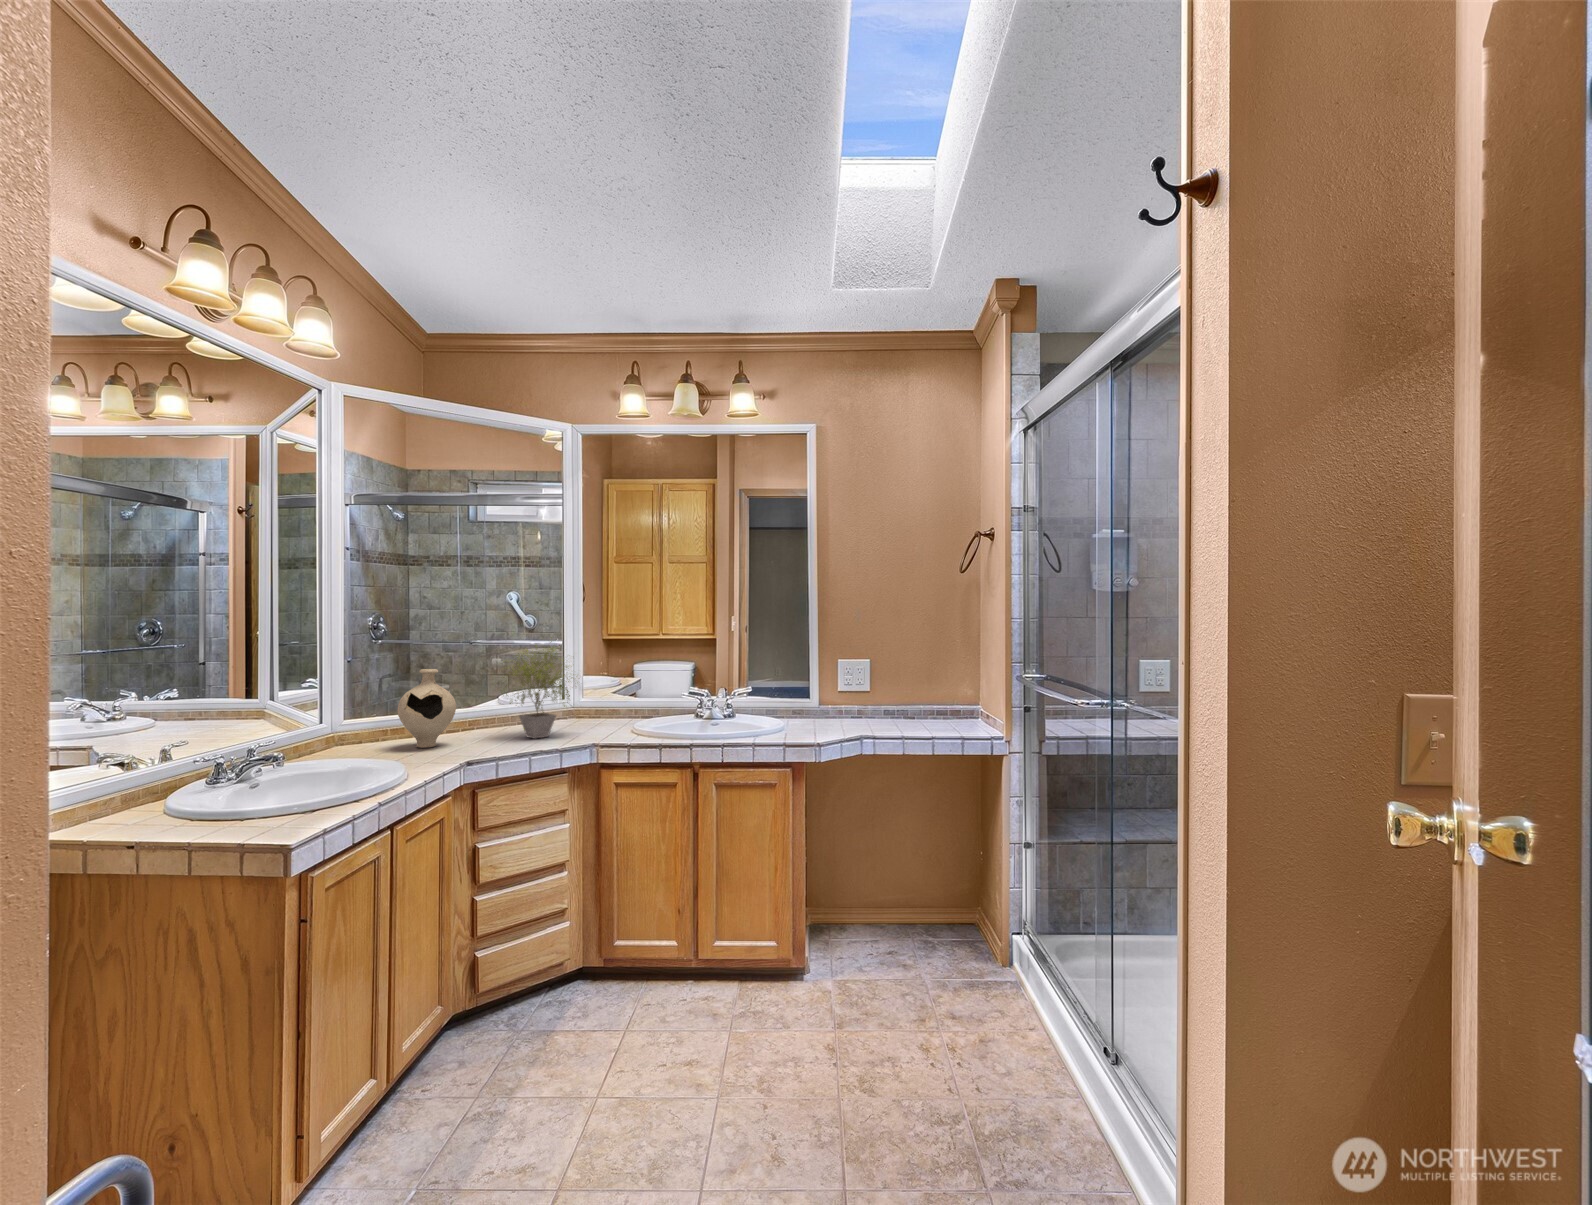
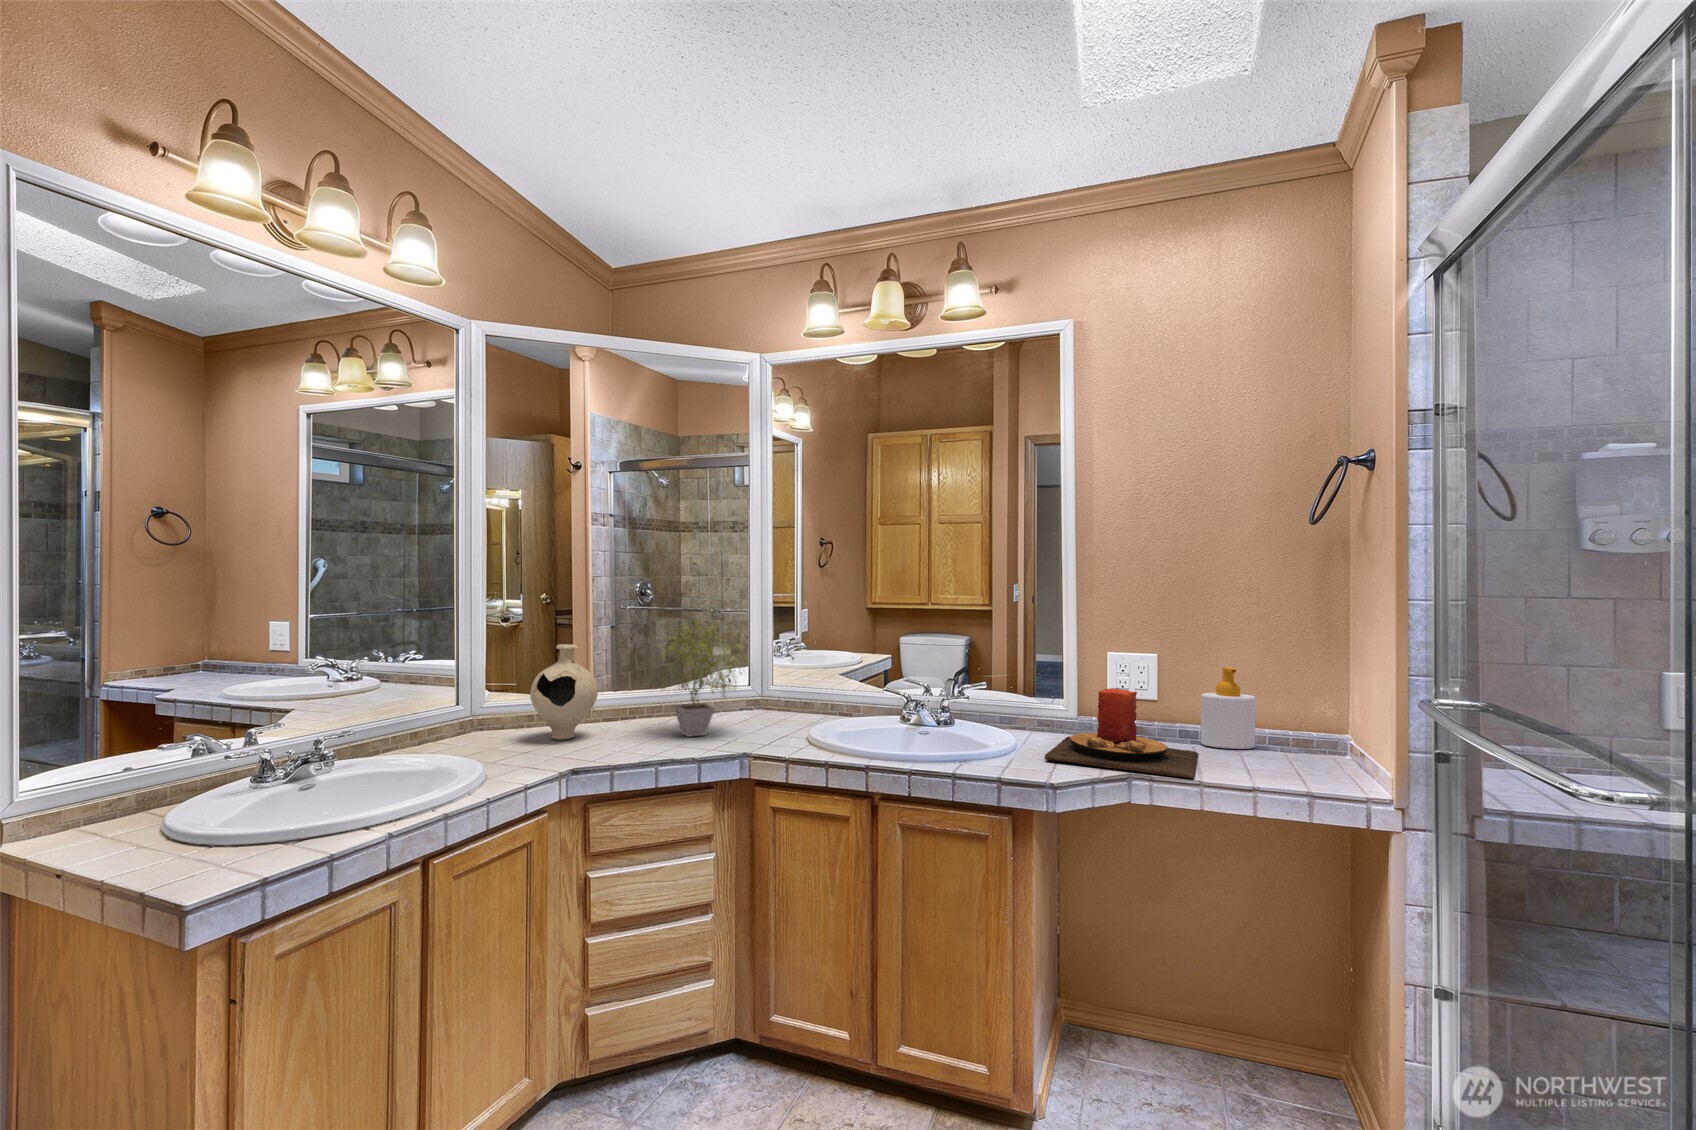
soap bottle: none [901,666,933,719] -> present [1201,667,1255,749]
candle: none [808,682,900,734] -> present [1045,688,1198,779]

